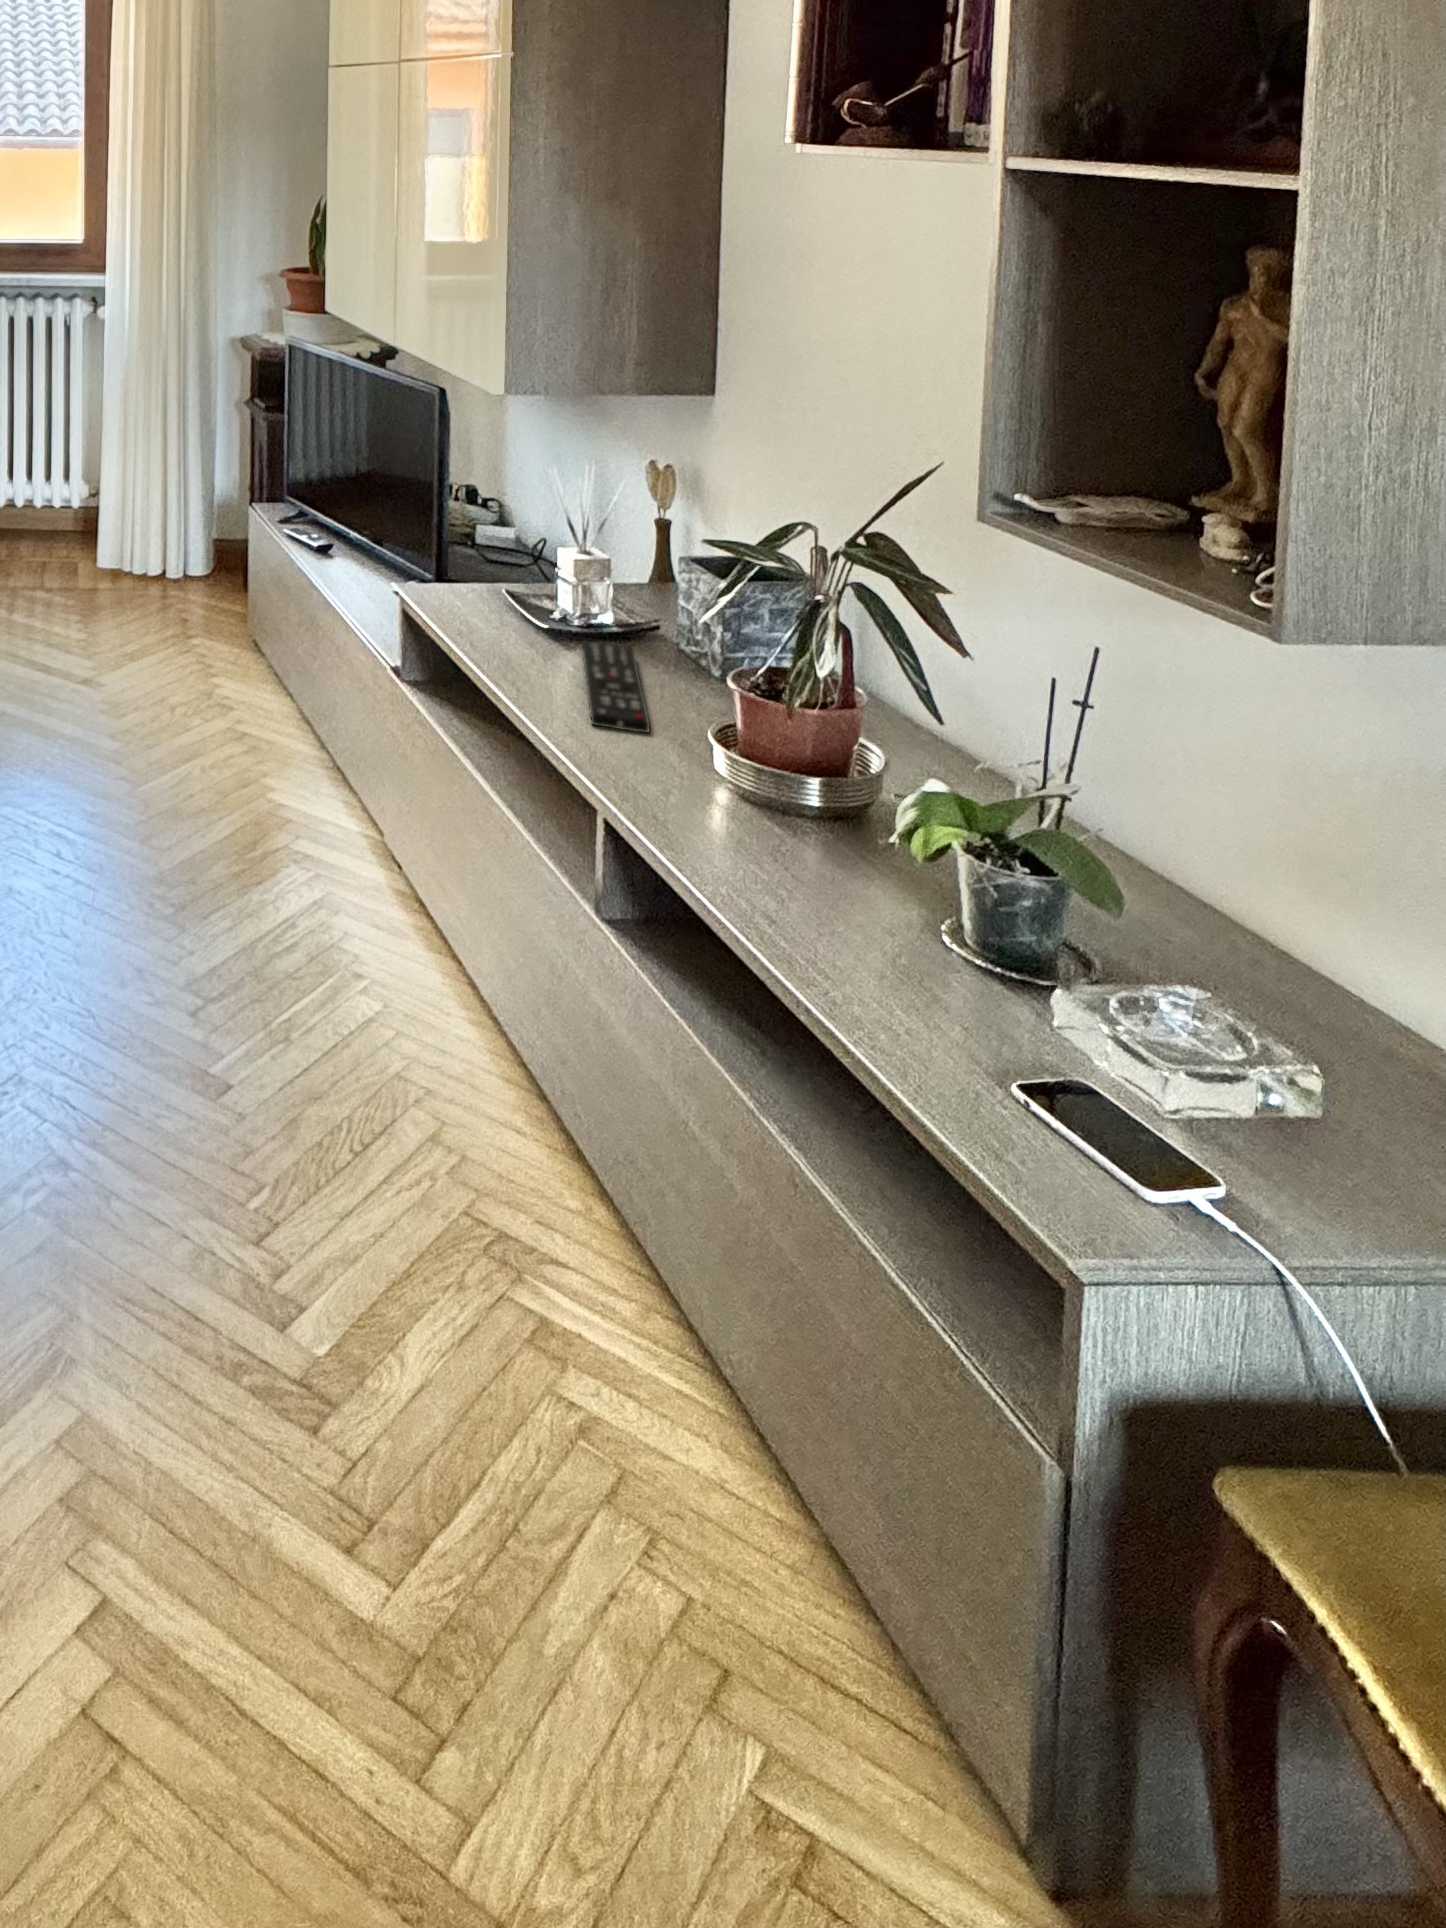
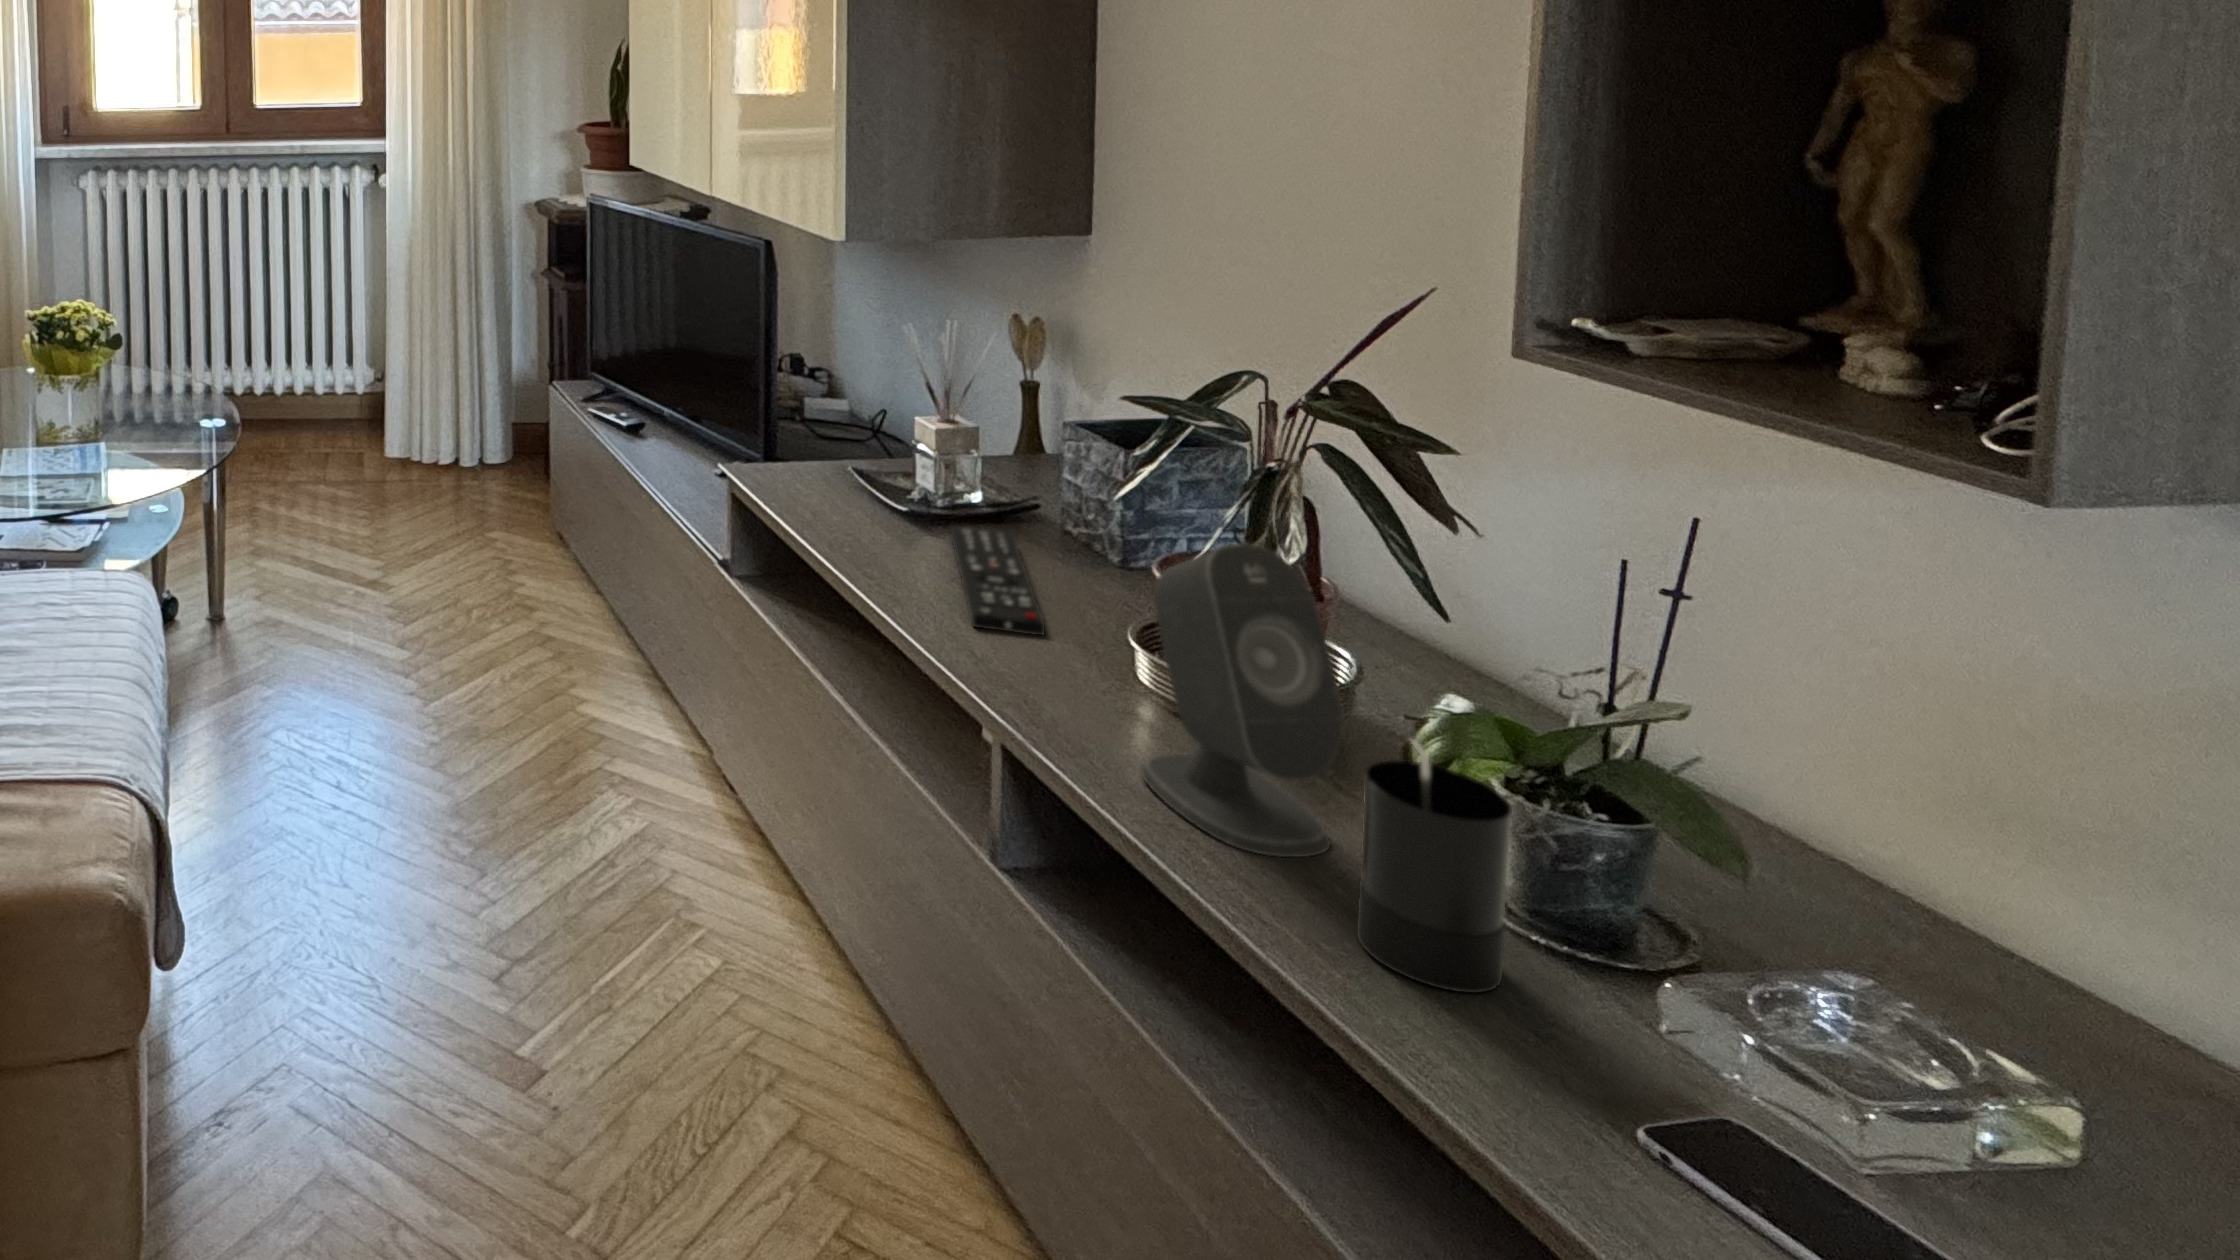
speaker: none [710,659,858,907] -> present [1142,543,1345,857]
candle: none [854,812,963,1004] -> present [1357,739,1512,993]

